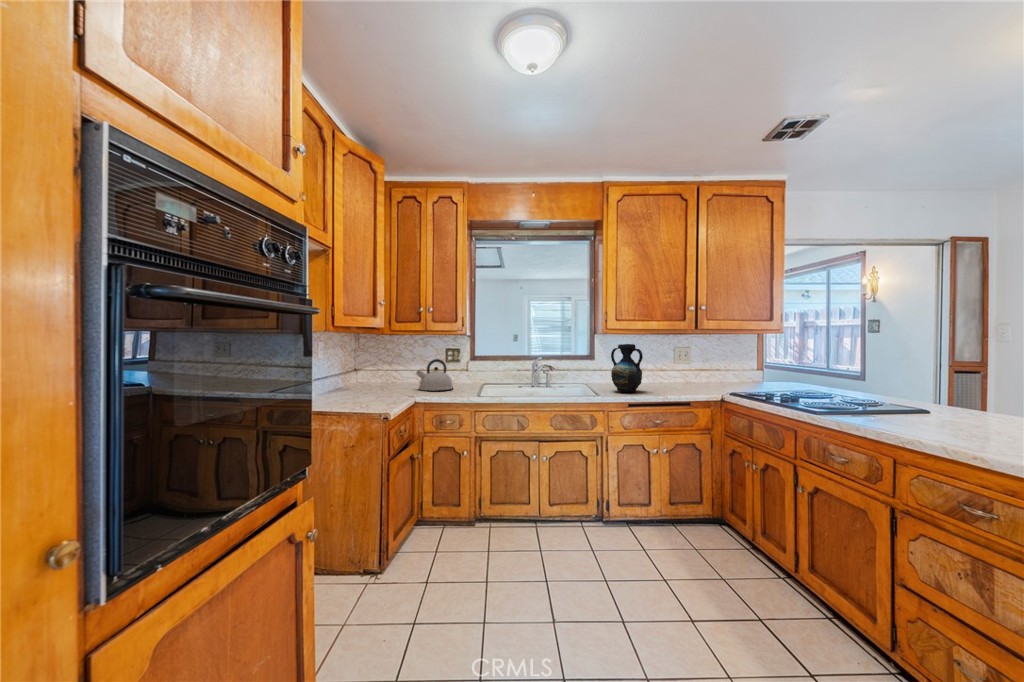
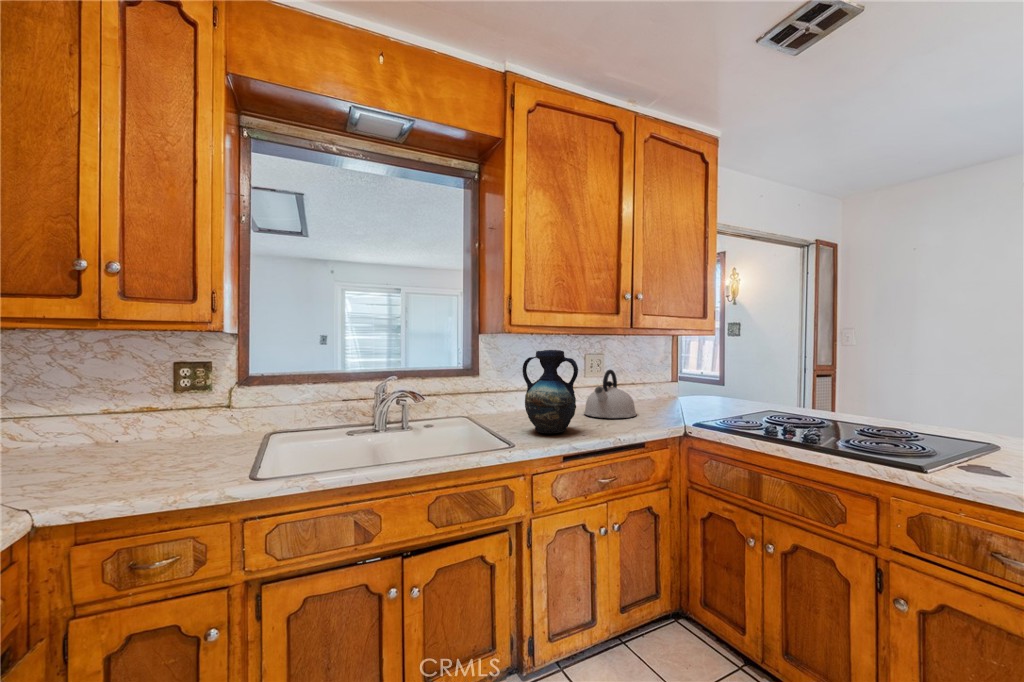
kettle: present [416,359,453,391] -> present [584,370,637,418]

